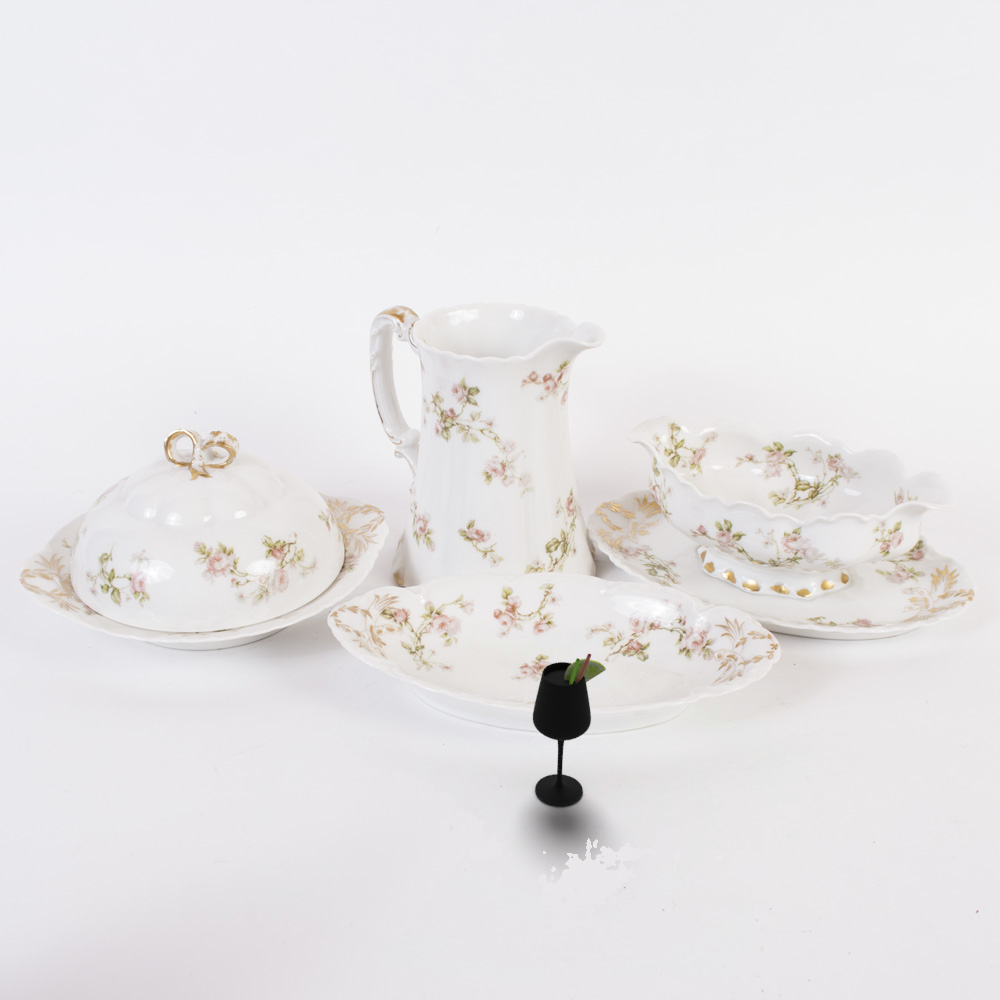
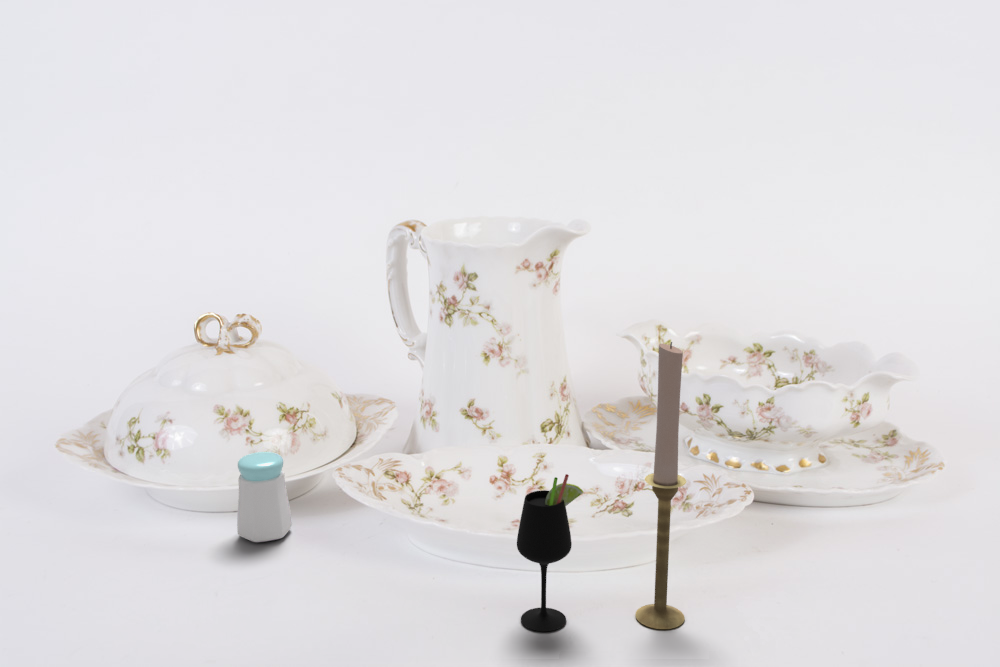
candlestick: none [655,515,719,801] -> present [635,342,686,629]
salt shaker: none [222,591,282,689] -> present [237,452,292,542]

